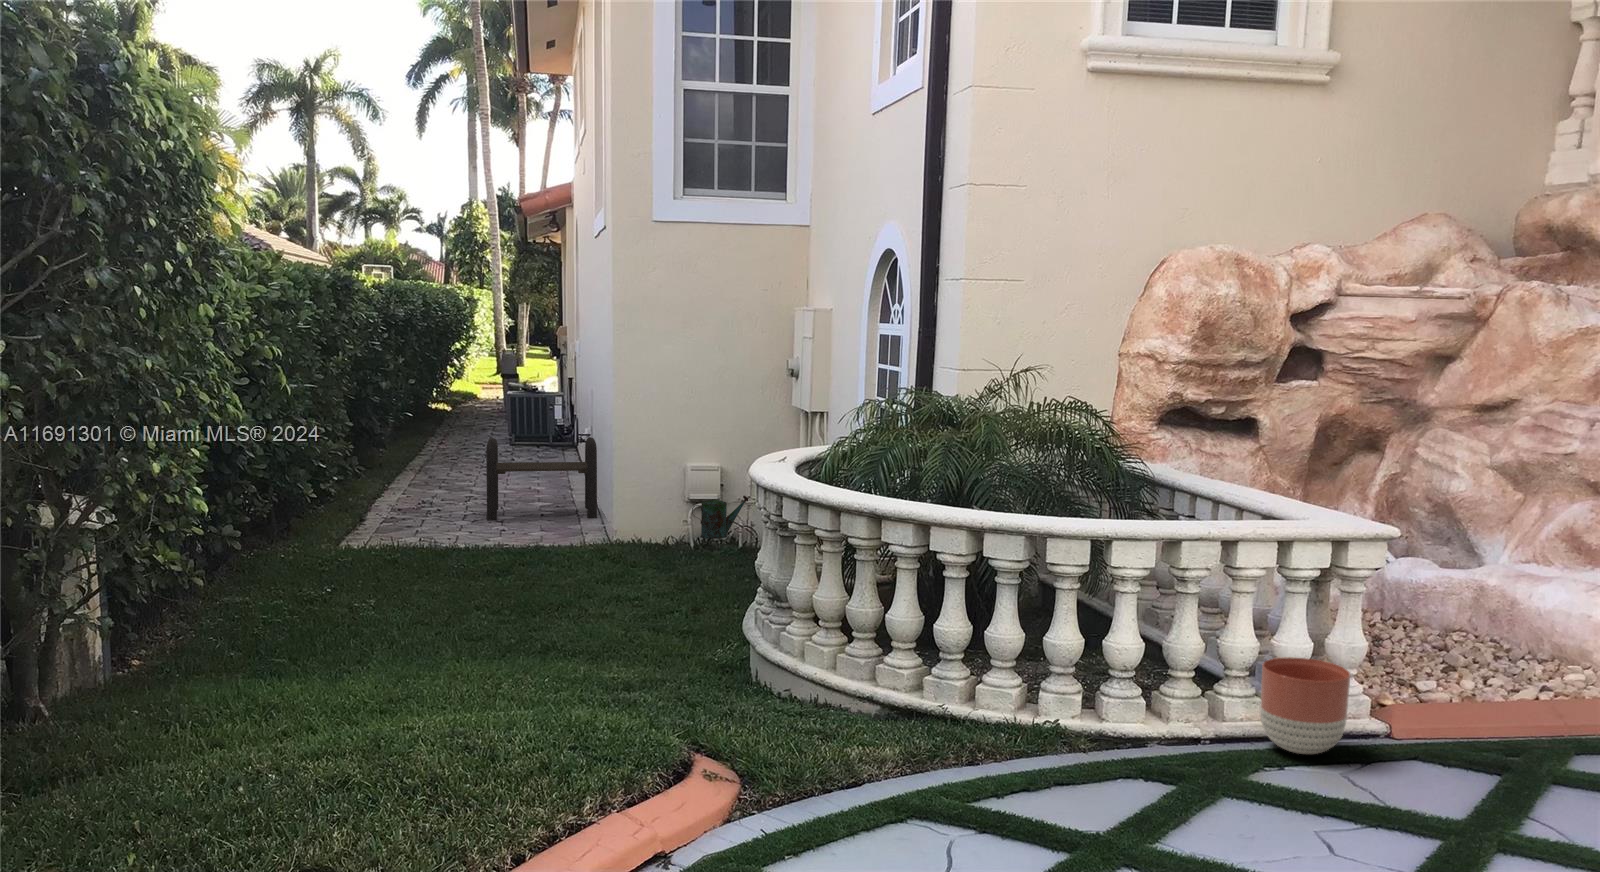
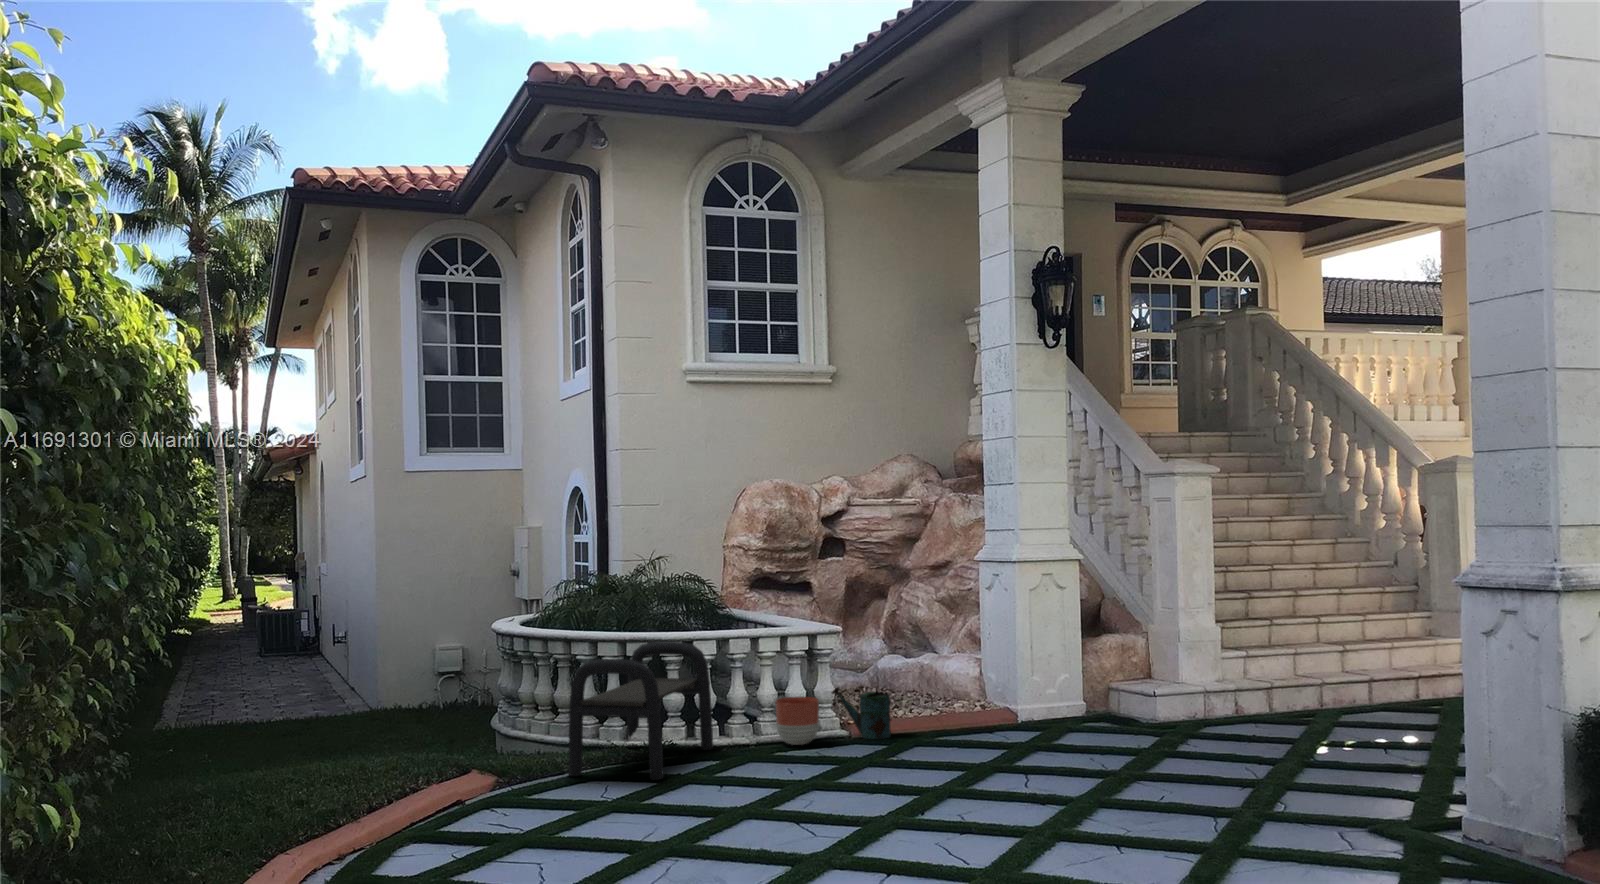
bench: present [486,437,597,521] -> present [568,641,713,780]
watering can: present [692,496,749,539] -> present [832,687,899,739]

